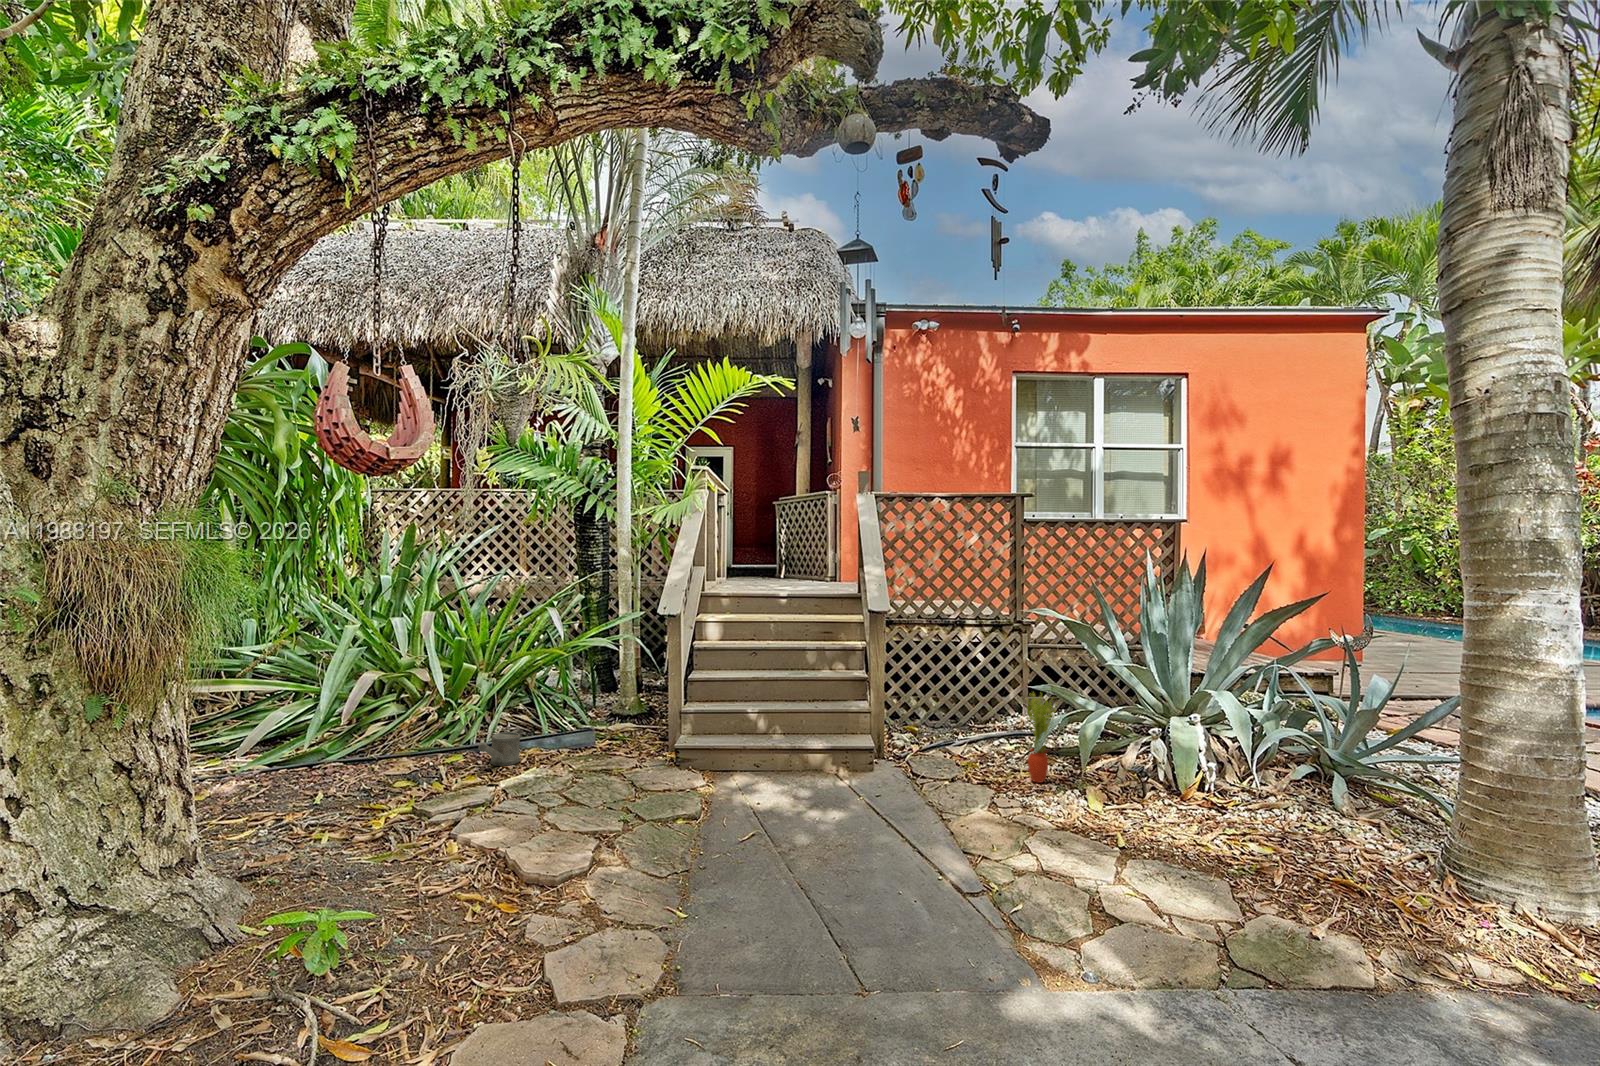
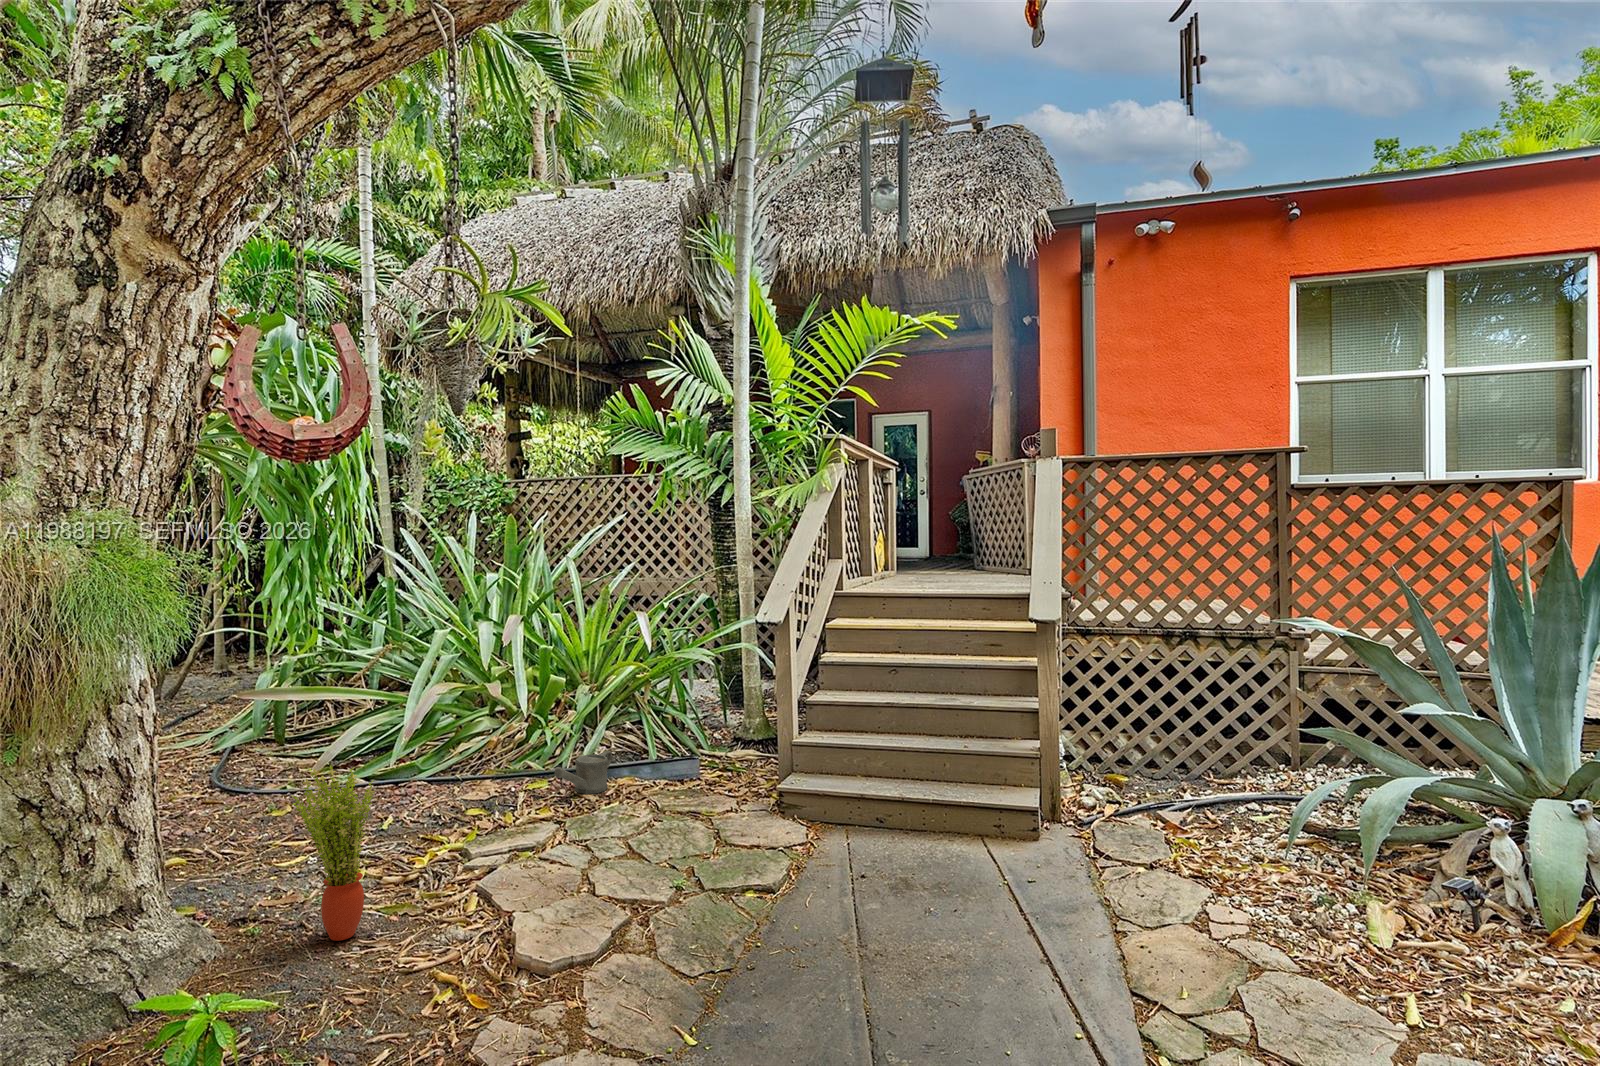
potted plant: present [1026,692,1057,783] -> present [291,765,375,941]

